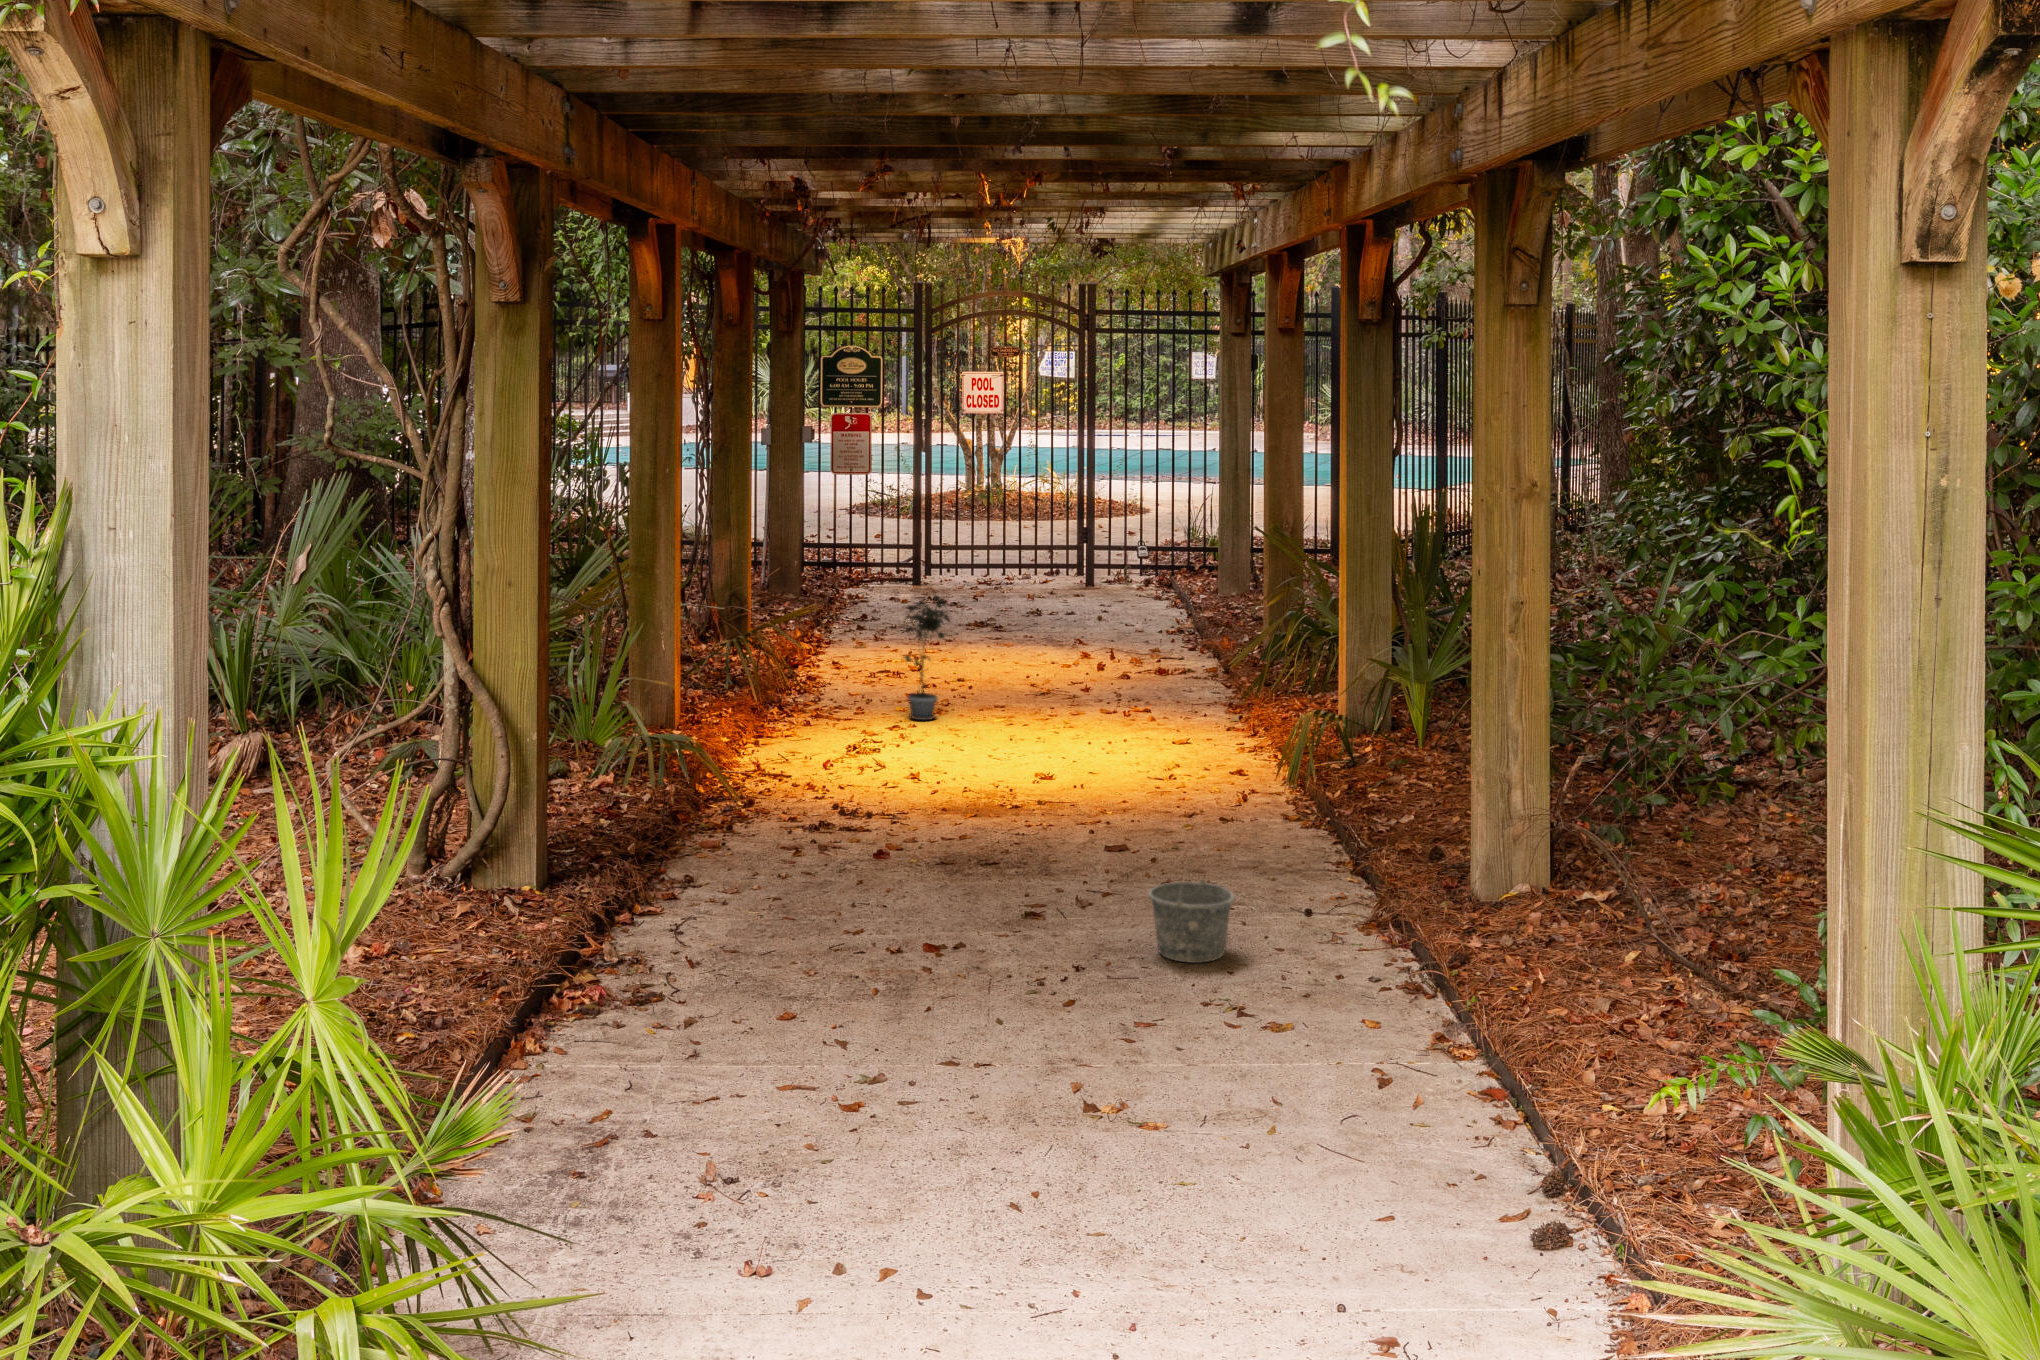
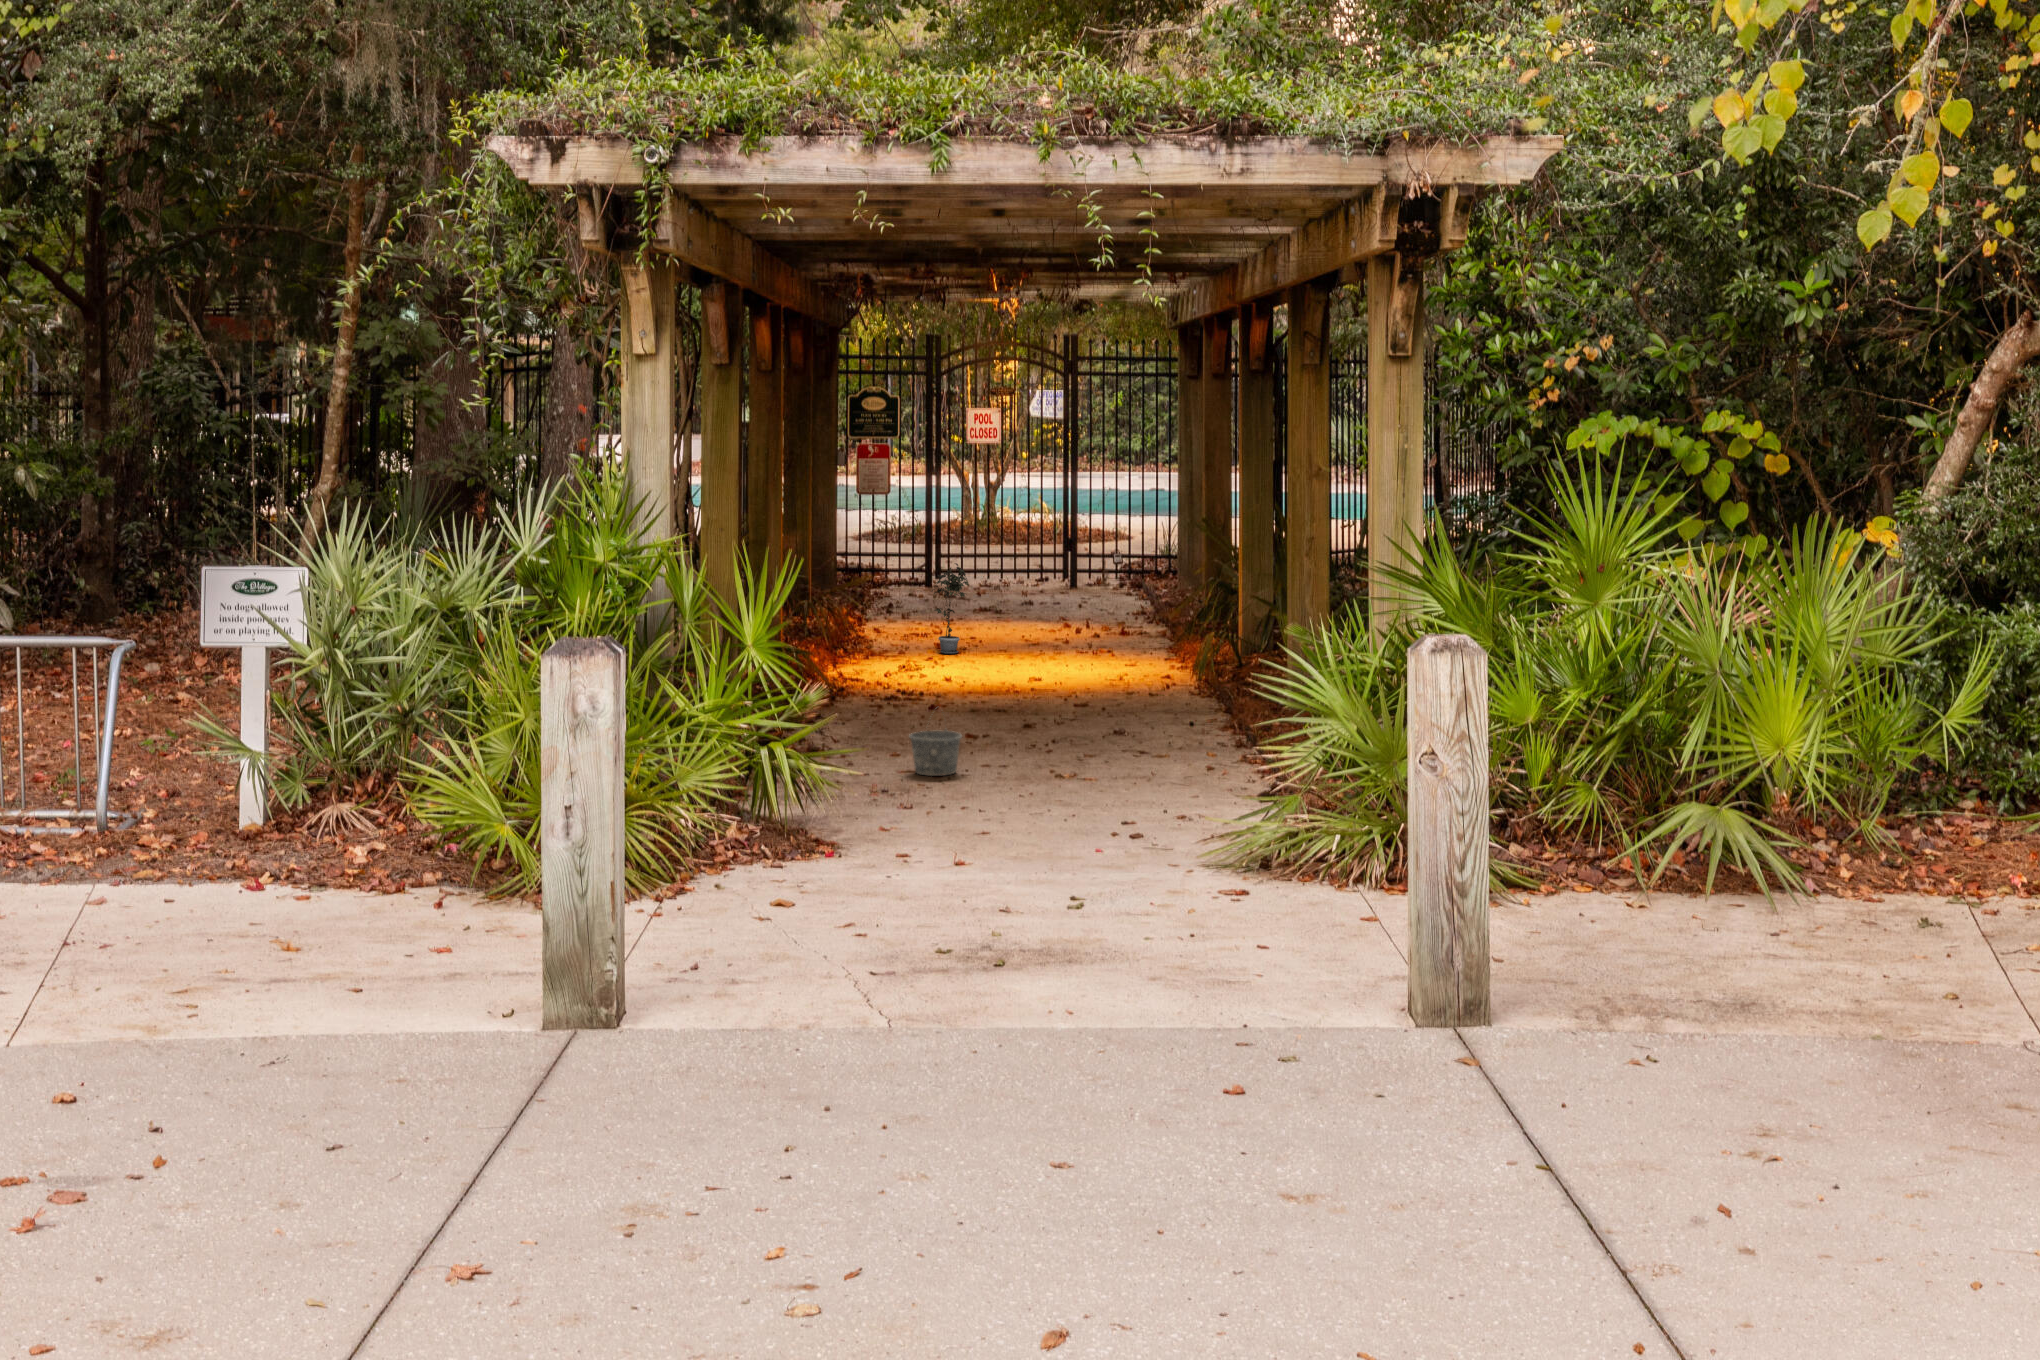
bucket: present [1148,861,1235,963] -> present [909,728,962,776]

